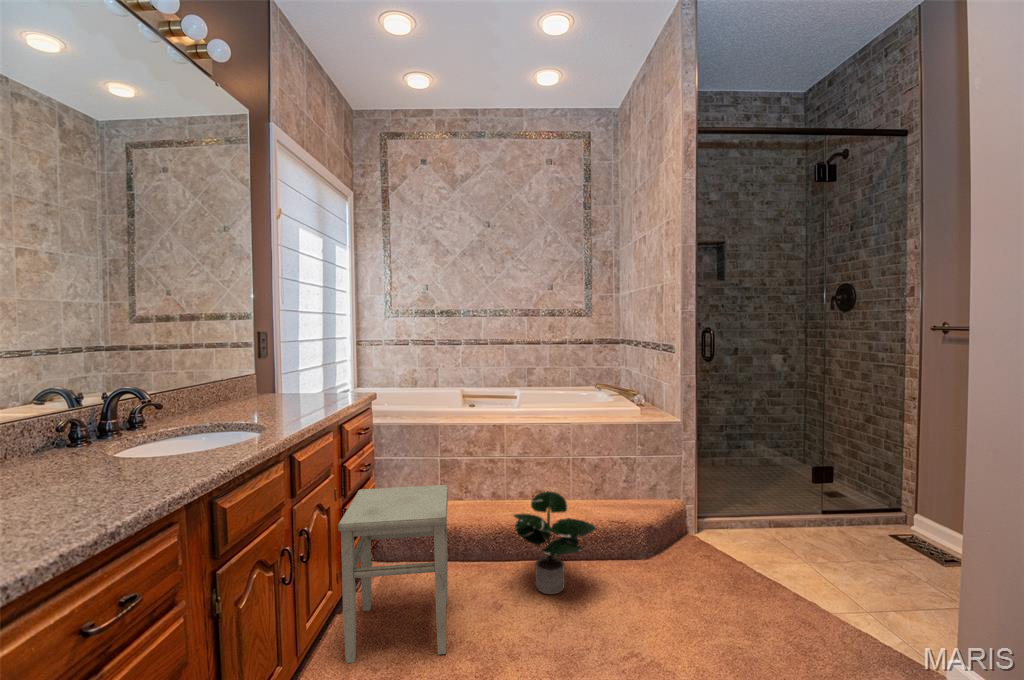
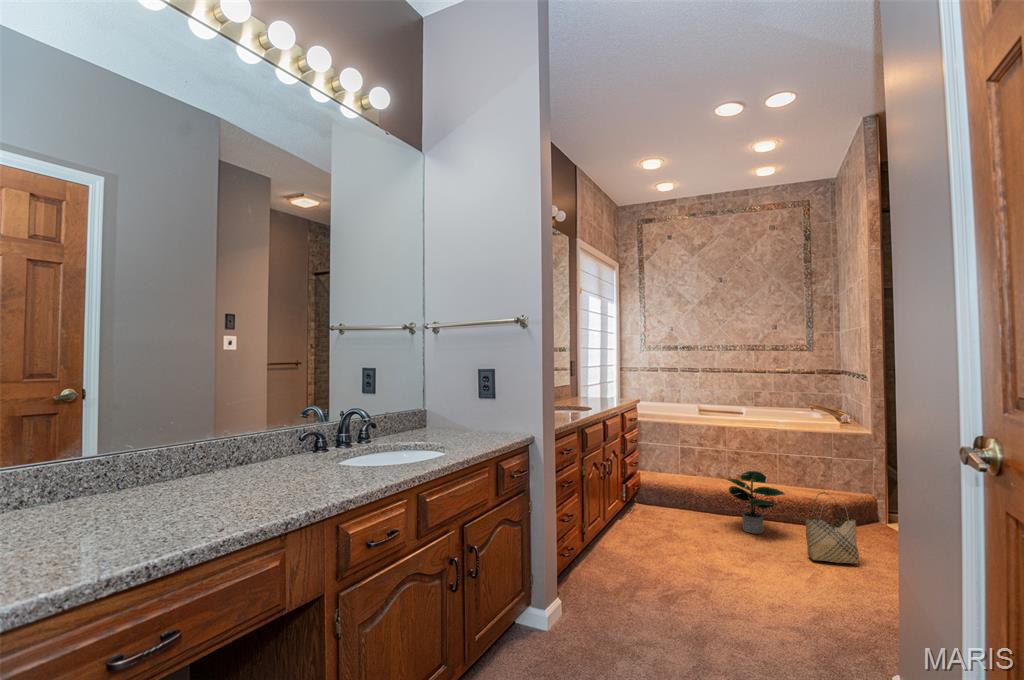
stool: present [338,485,448,663] -> none [623,452,683,542]
woven basket: none [635,527,706,644] -> present [805,492,859,564]

